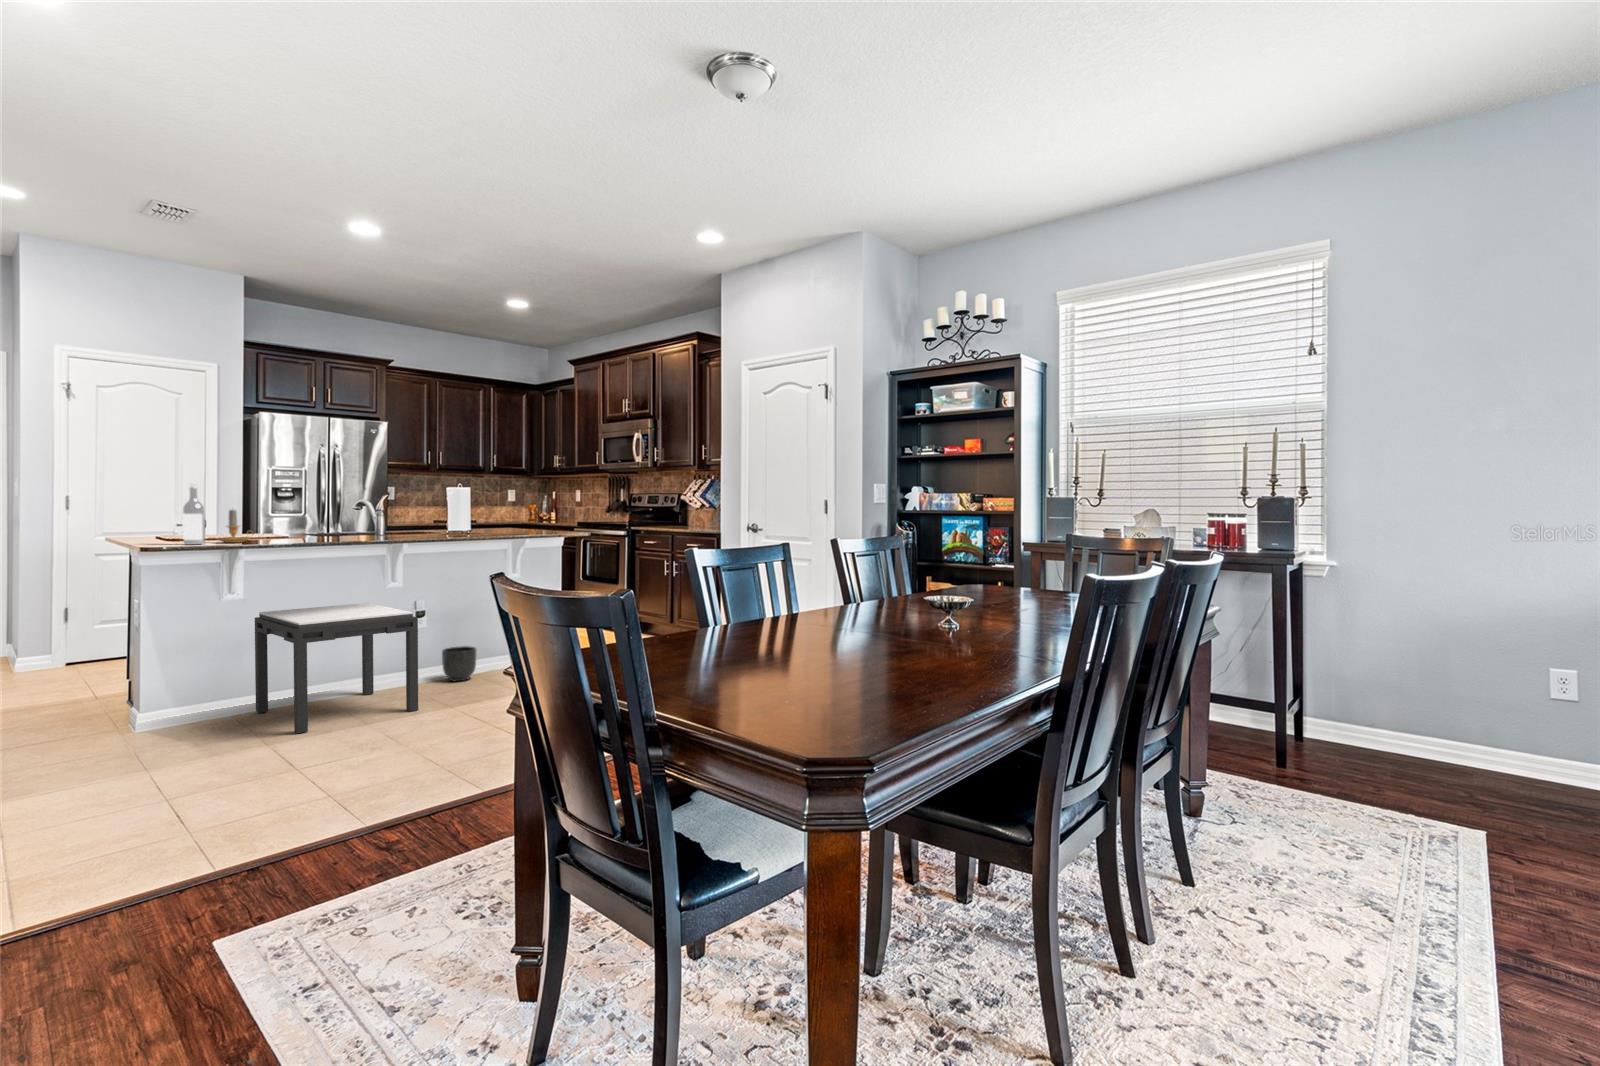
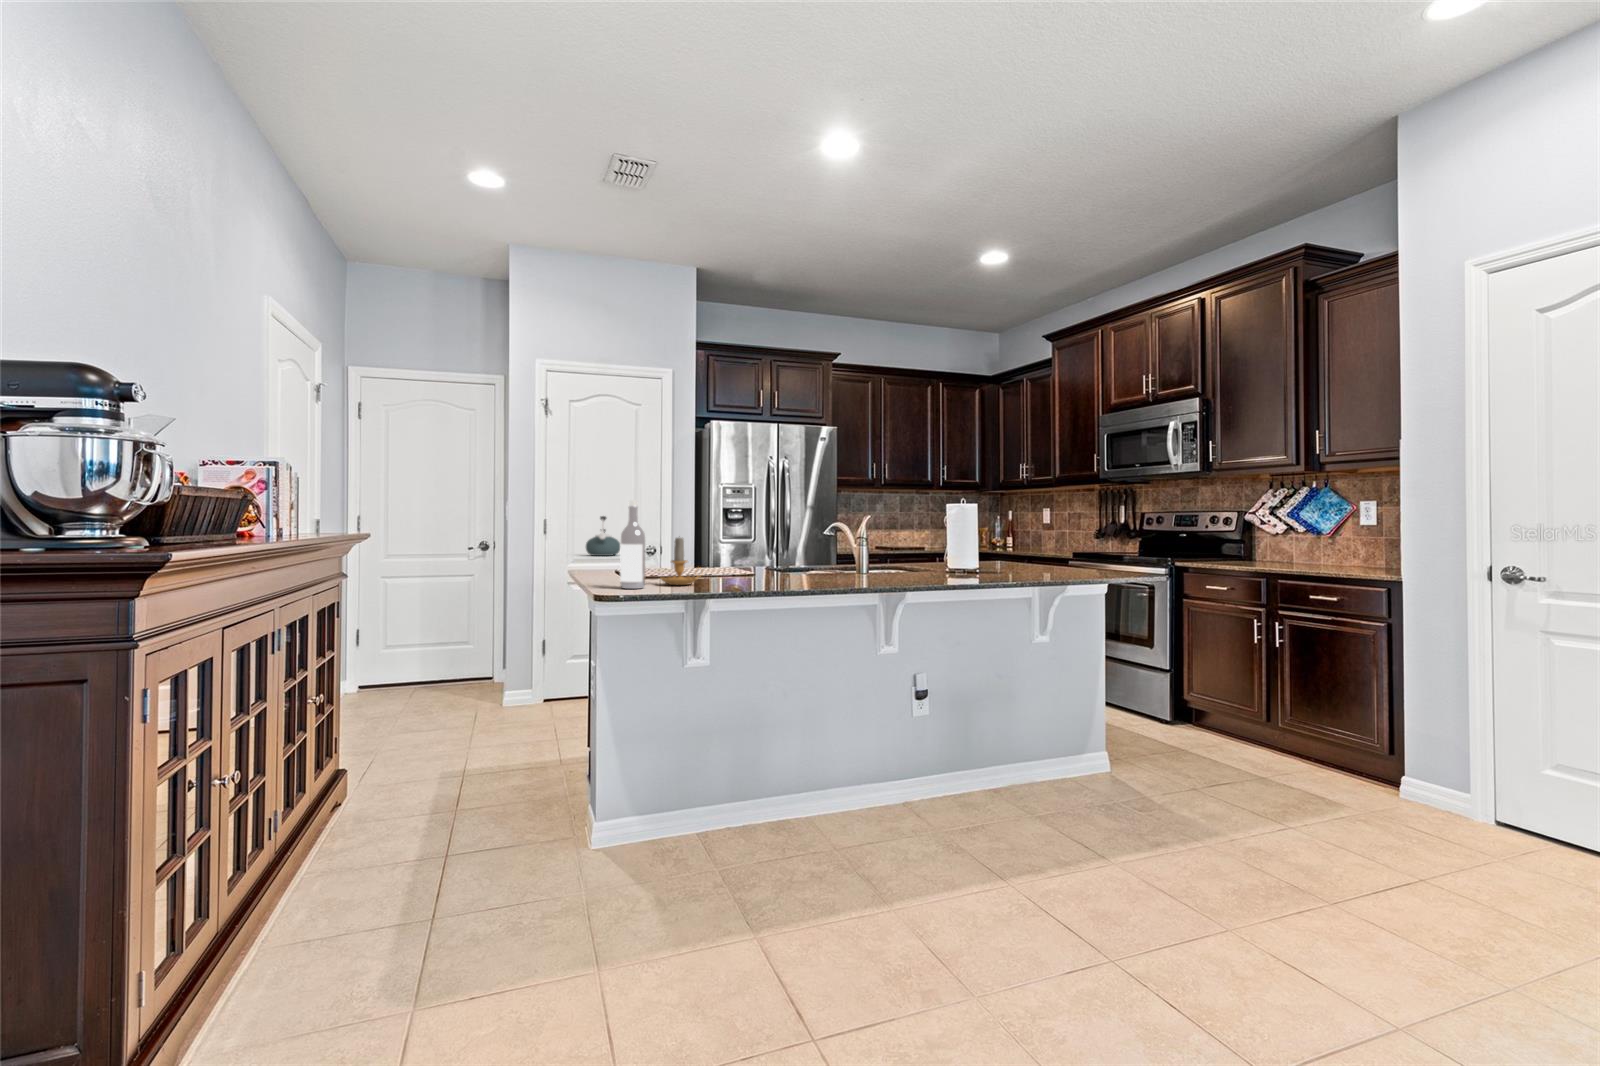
kettle: none [124,494,164,529] -> present [586,516,620,556]
side table: present [255,603,418,733] -> none [701,677,930,917]
planter: present [442,646,476,681] -> none [935,744,985,803]

